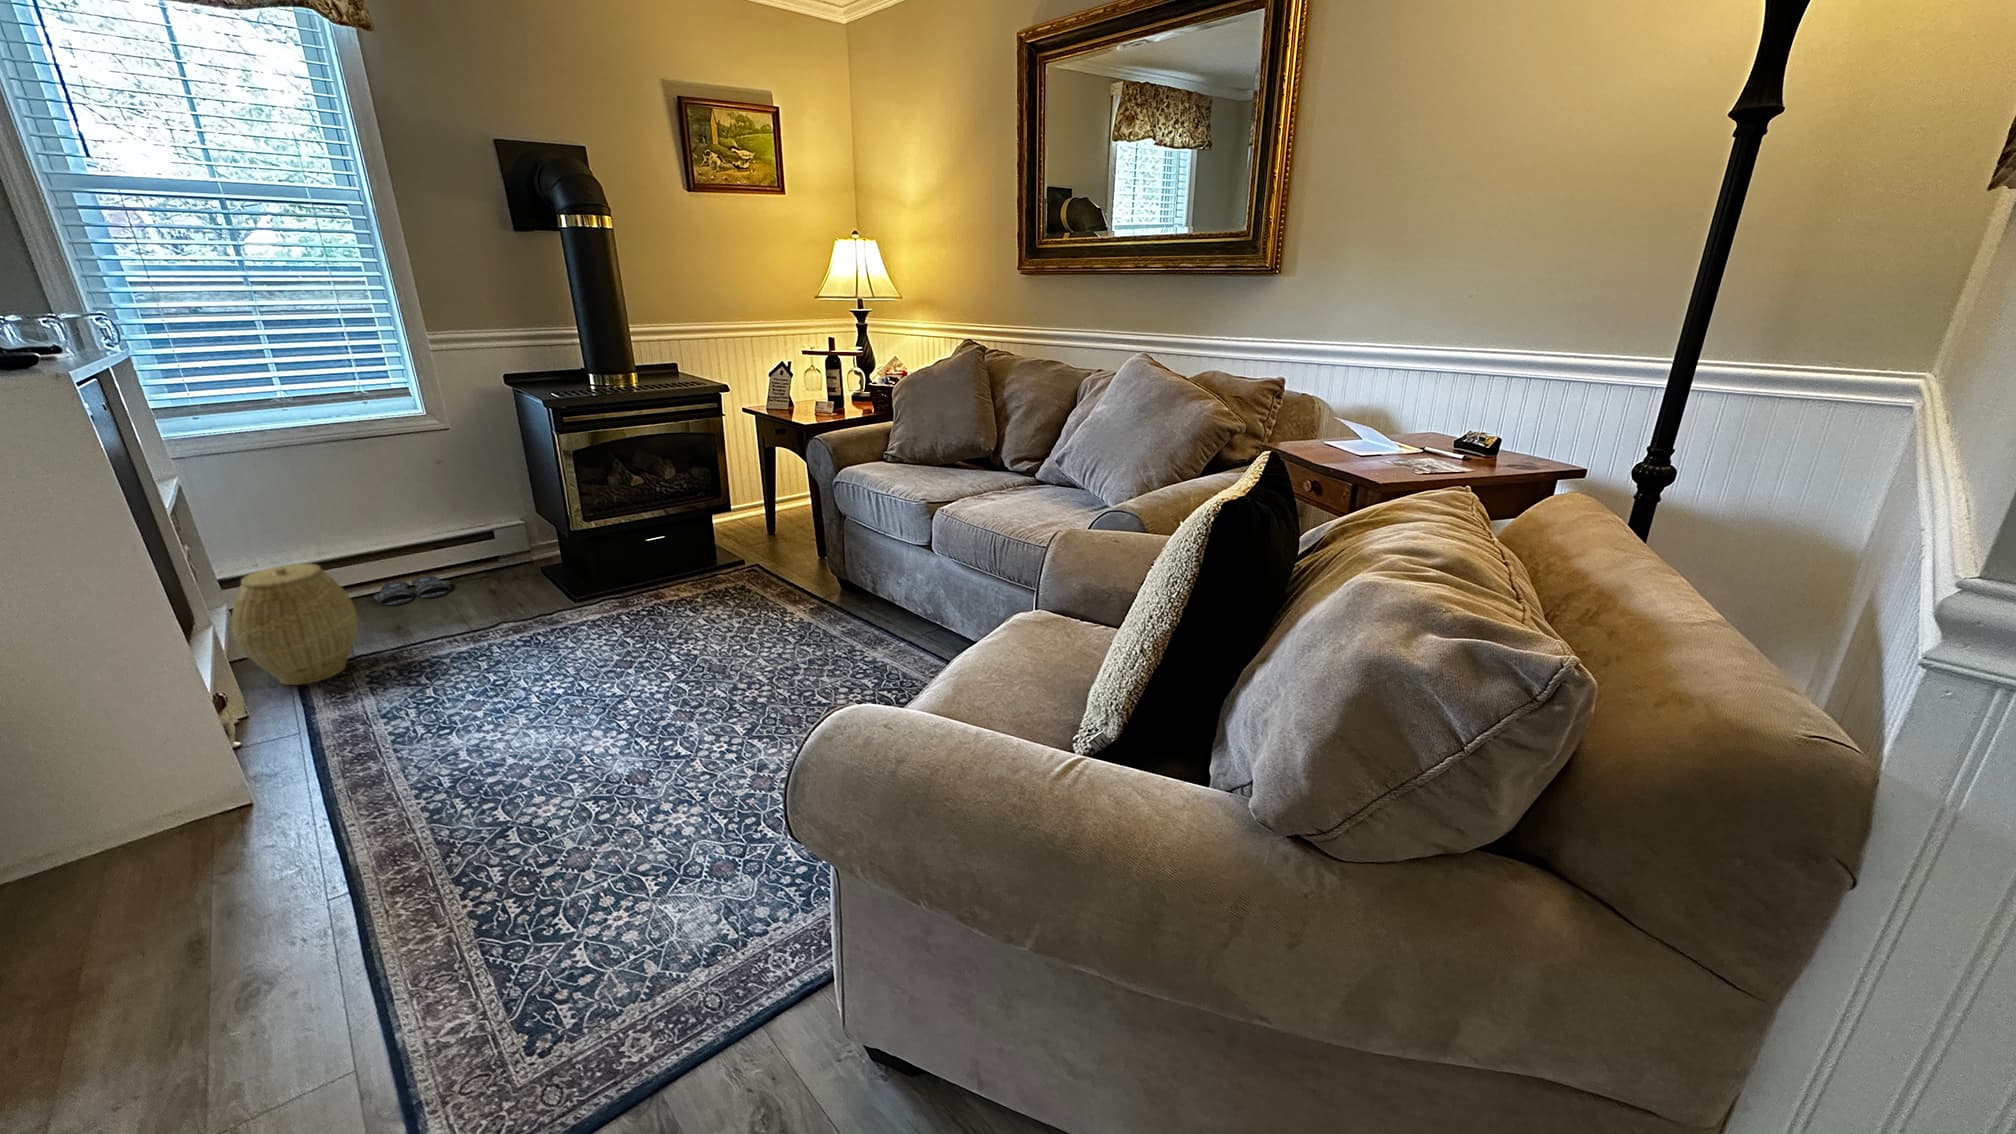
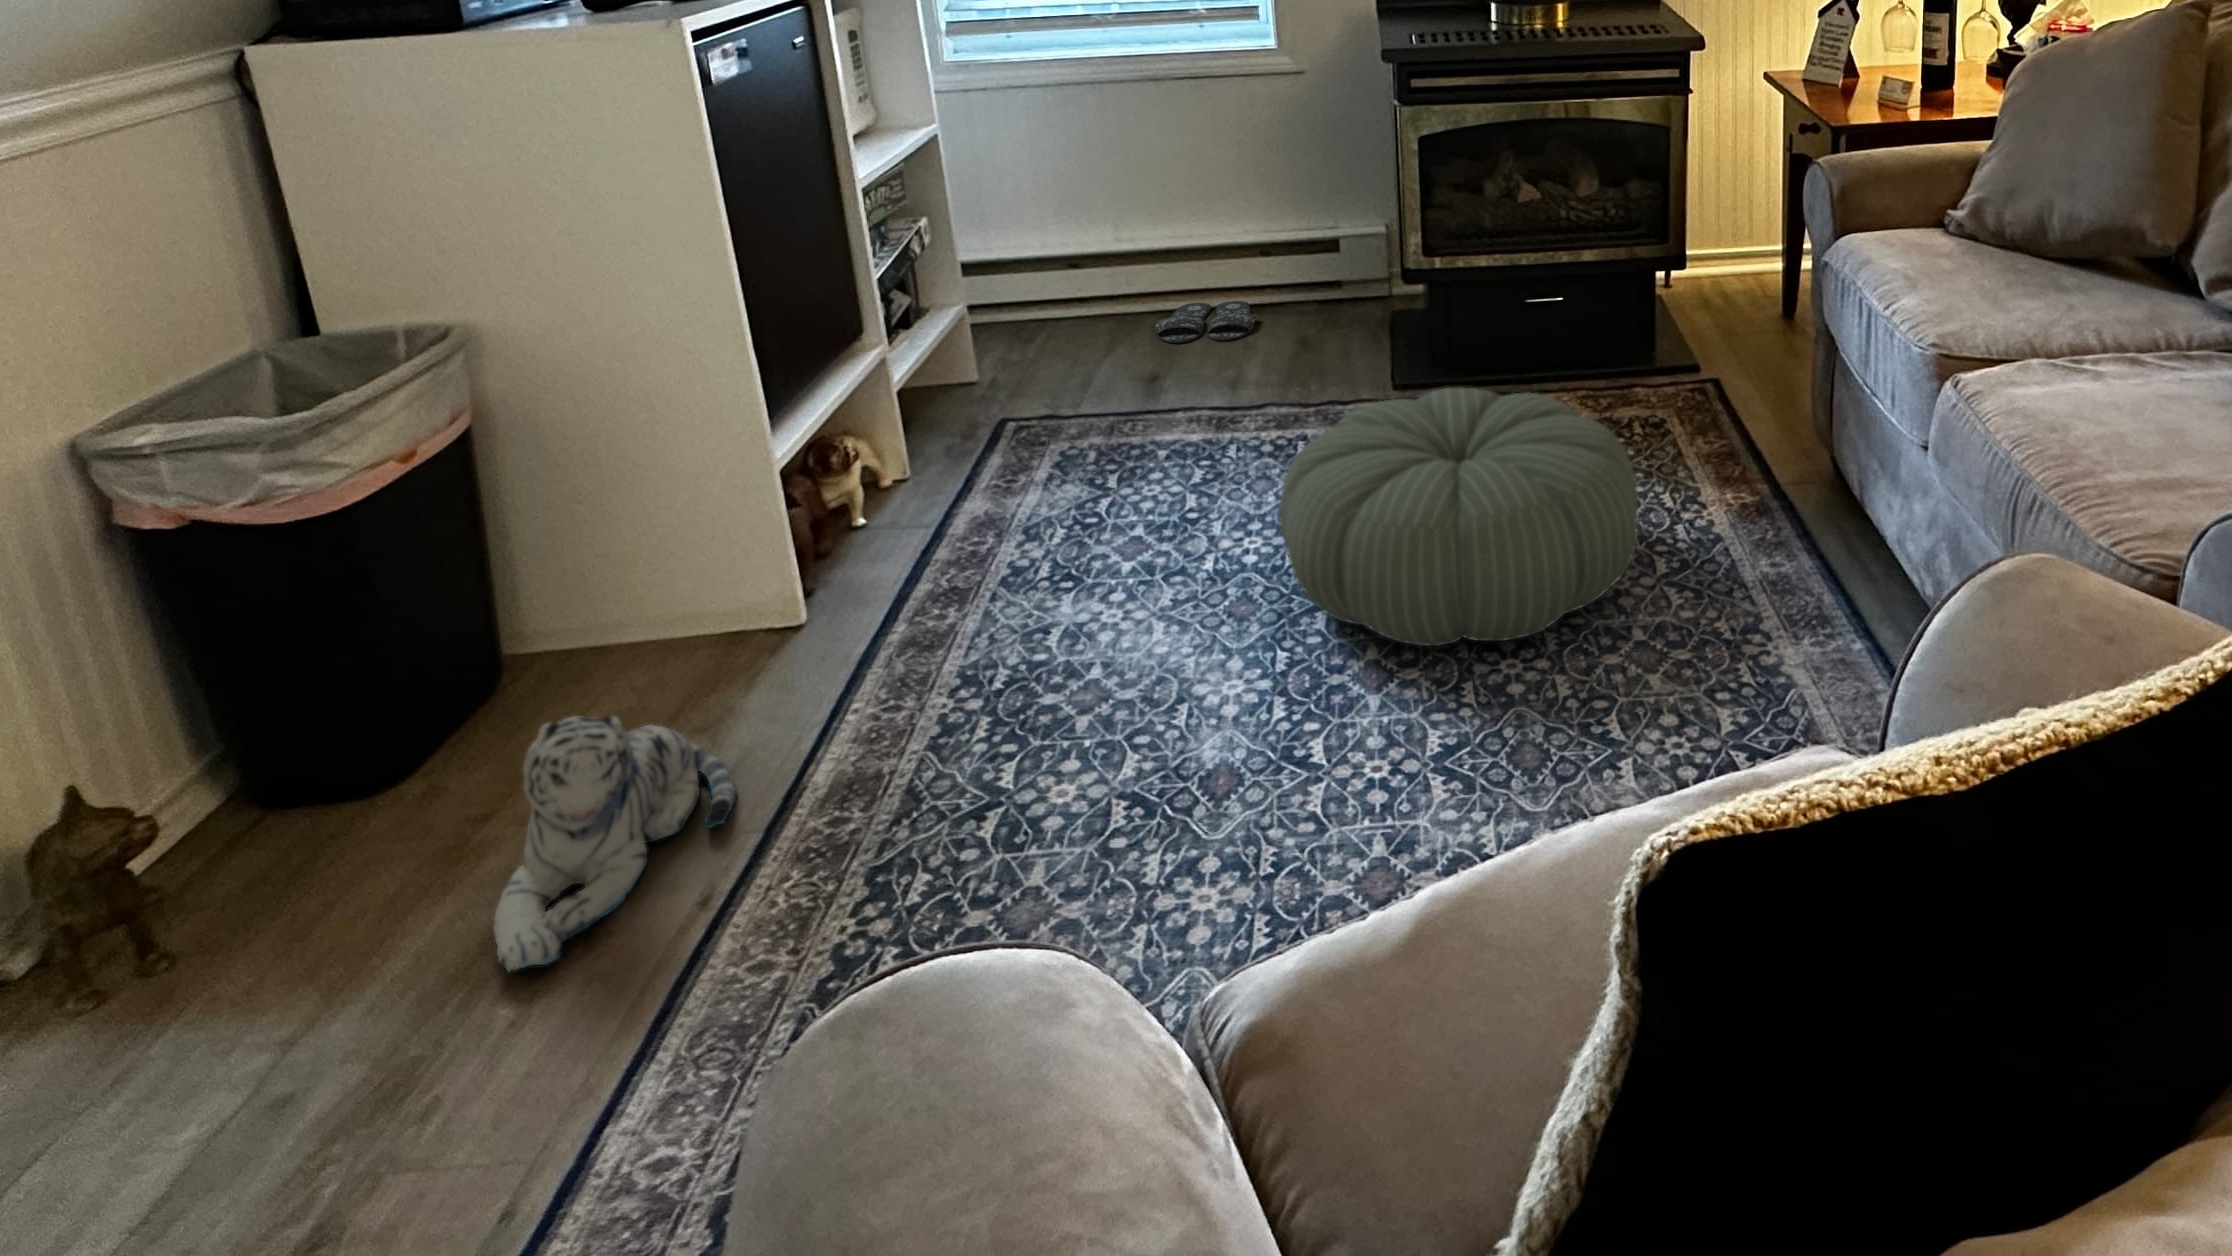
woven basket: present [232,563,357,685] -> none [929,270,1075,450]
pouf: none [582,568,790,698] -> present [1279,388,1638,646]
plush toy: none [137,856,300,1036] -> present [493,717,736,972]

